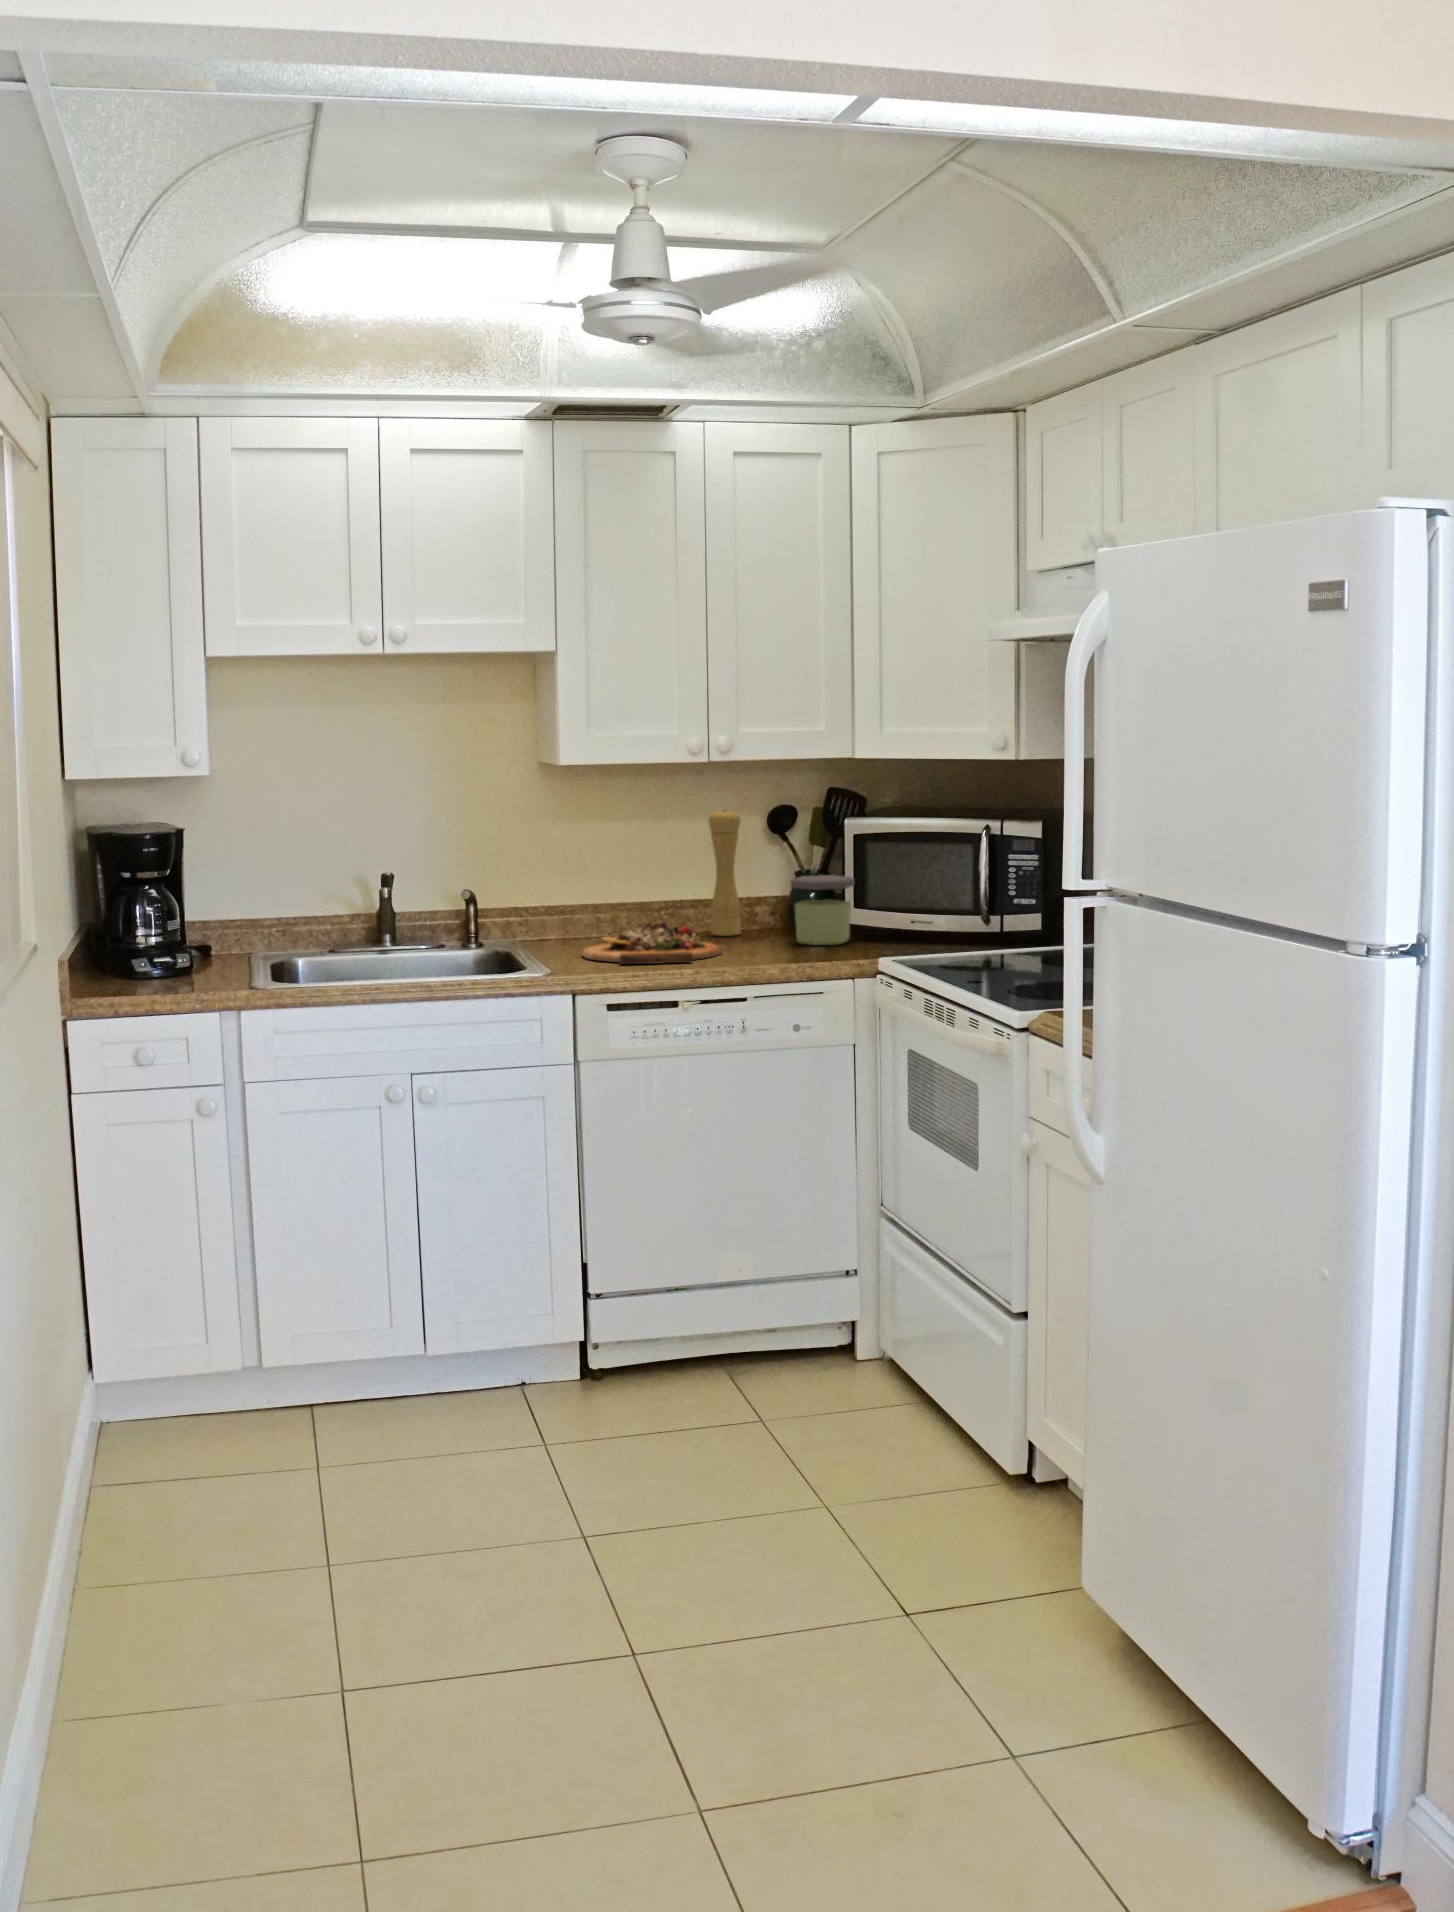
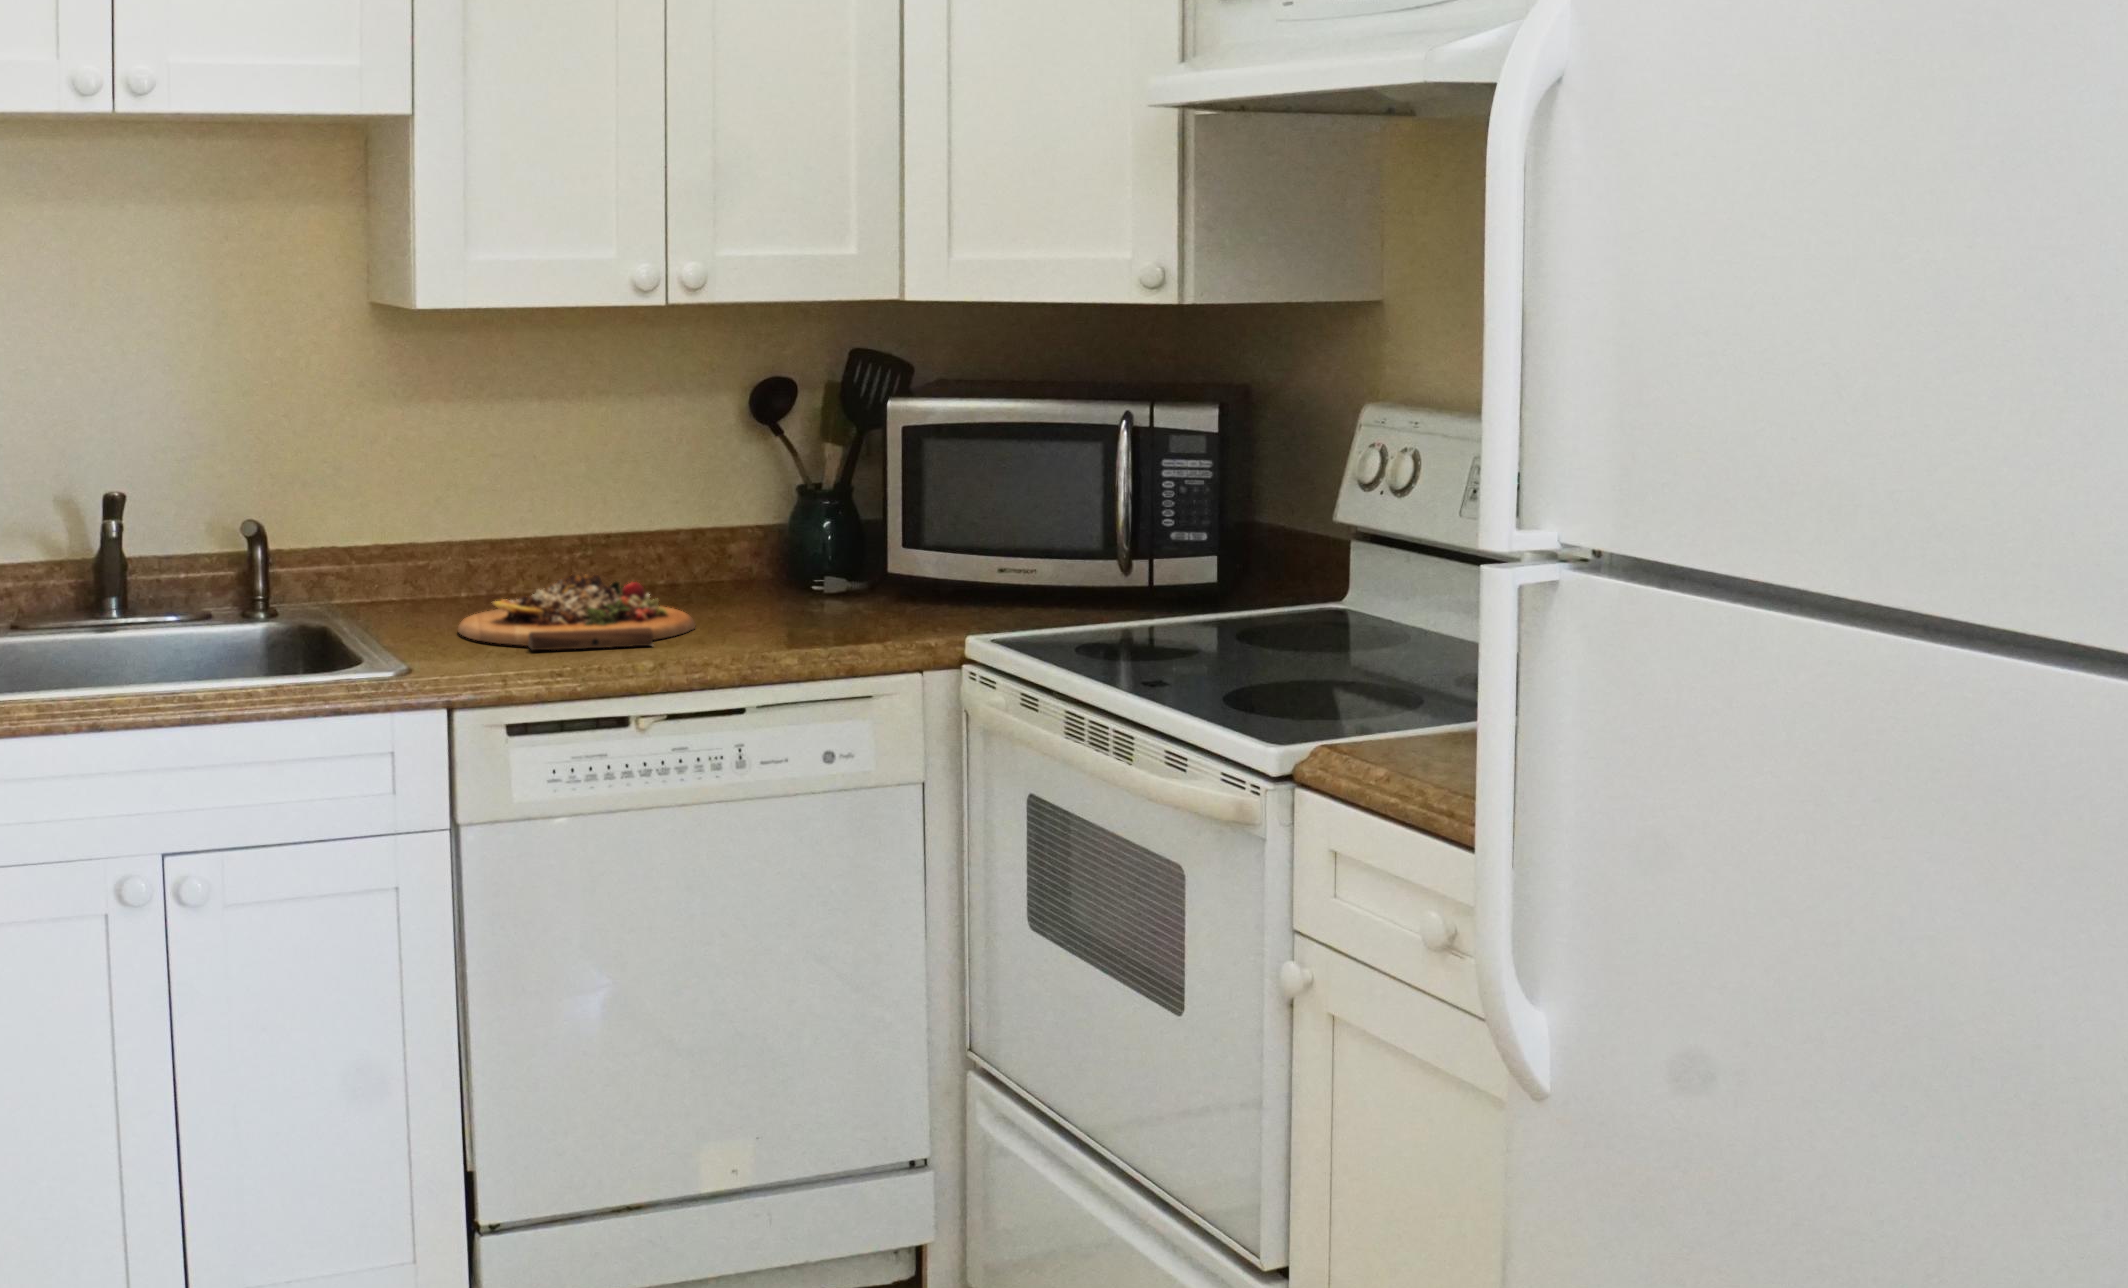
pepper mill: present [708,810,741,936] -> none [659,386,712,592]
jar: present [791,875,854,945] -> none [803,494,905,610]

